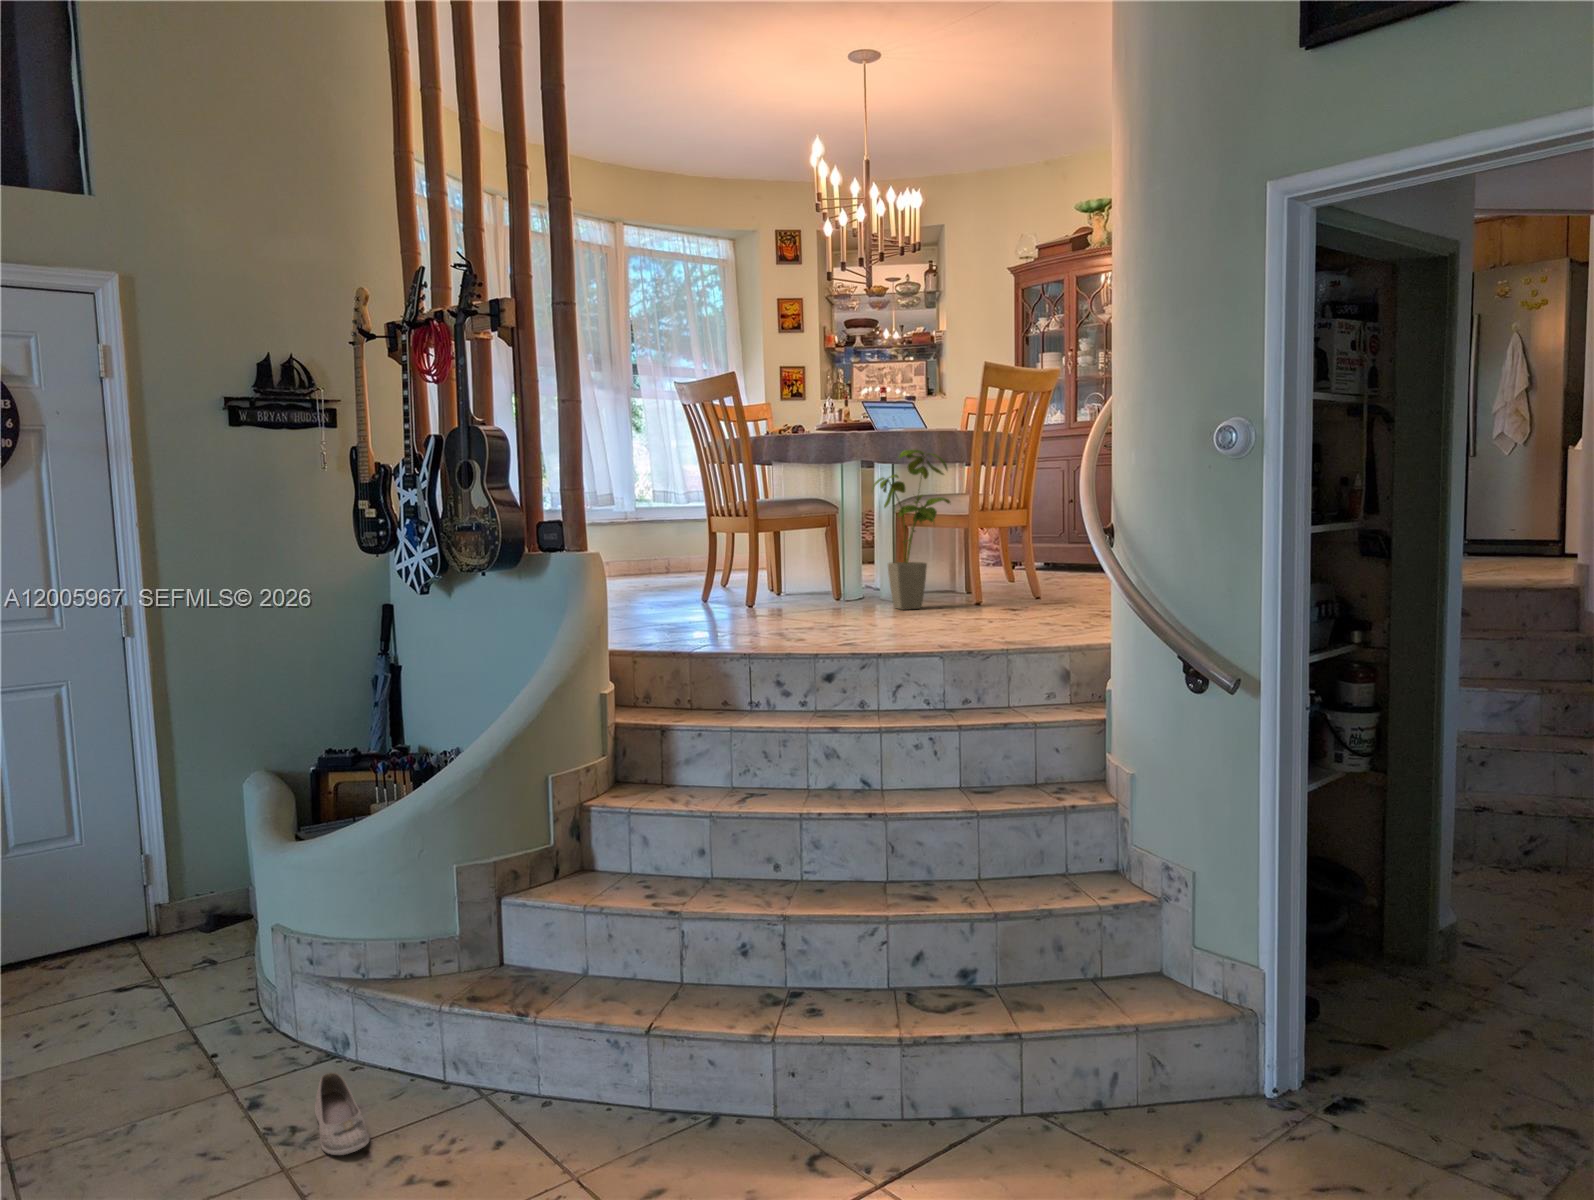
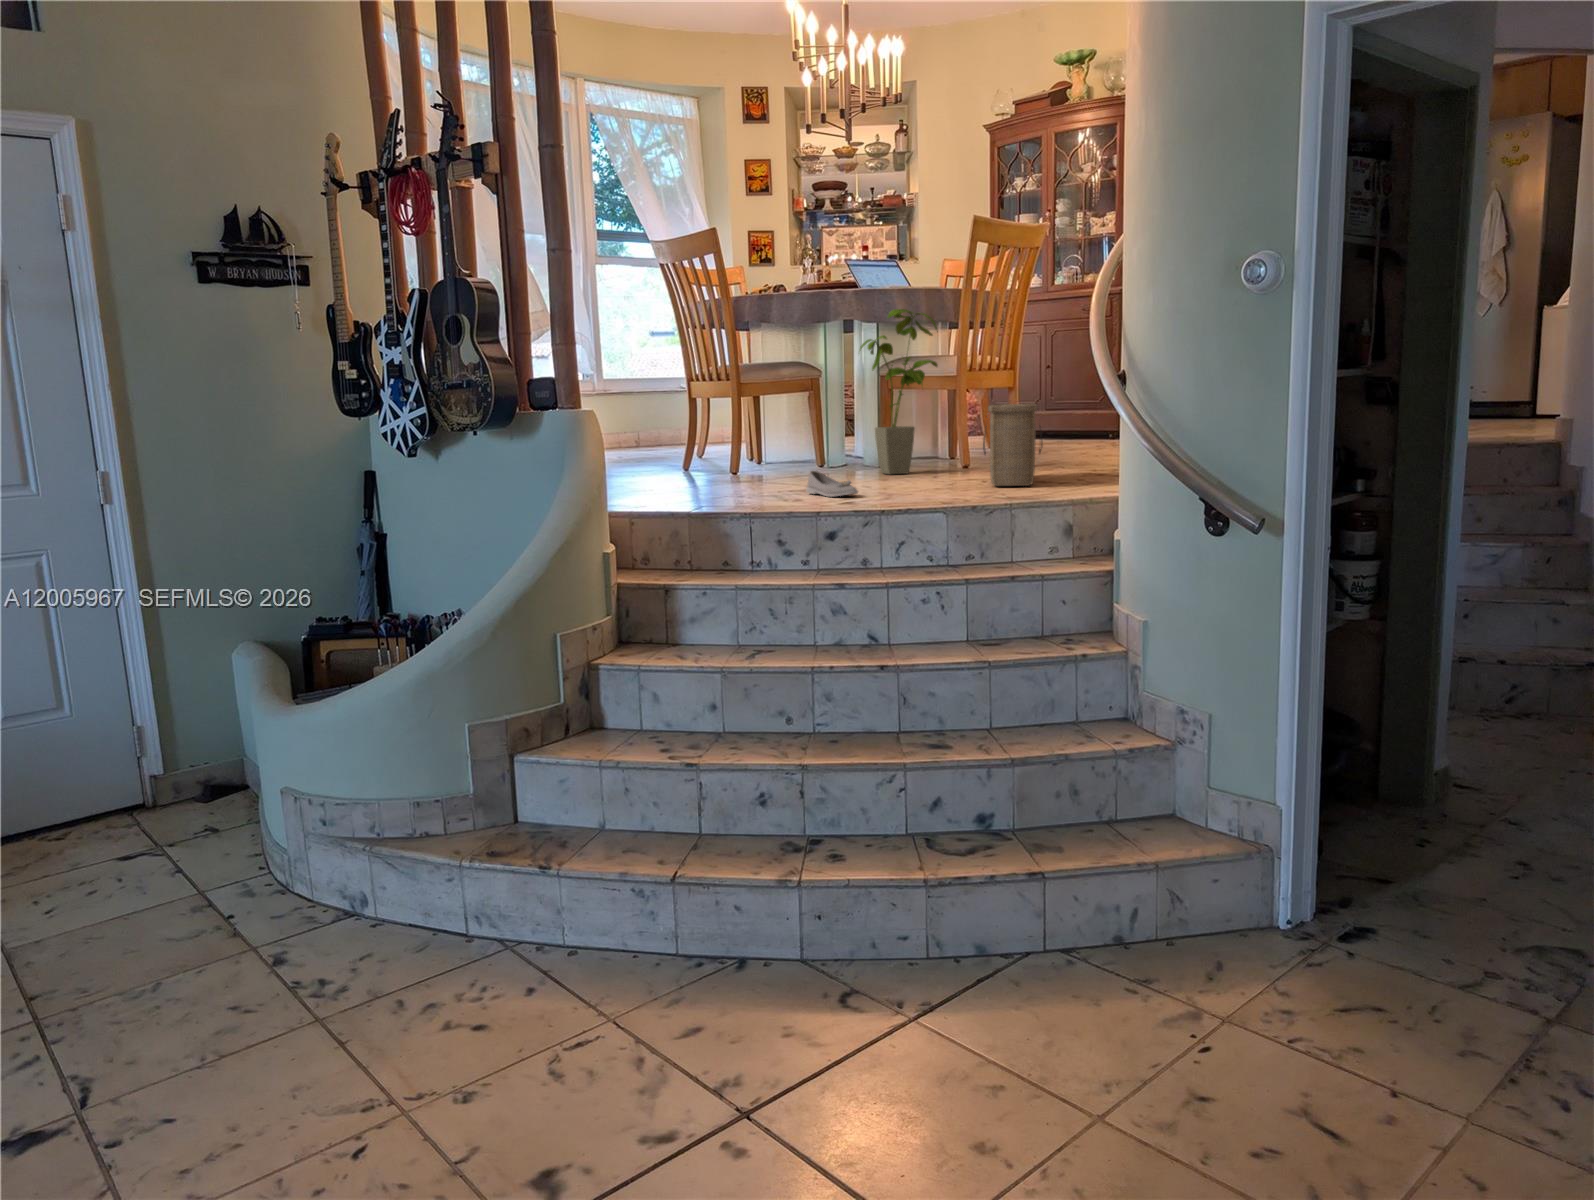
basket: none [990,543,1049,626] -> present [983,404,1042,486]
shoe: present [315,1073,369,1155] -> present [806,471,858,497]

